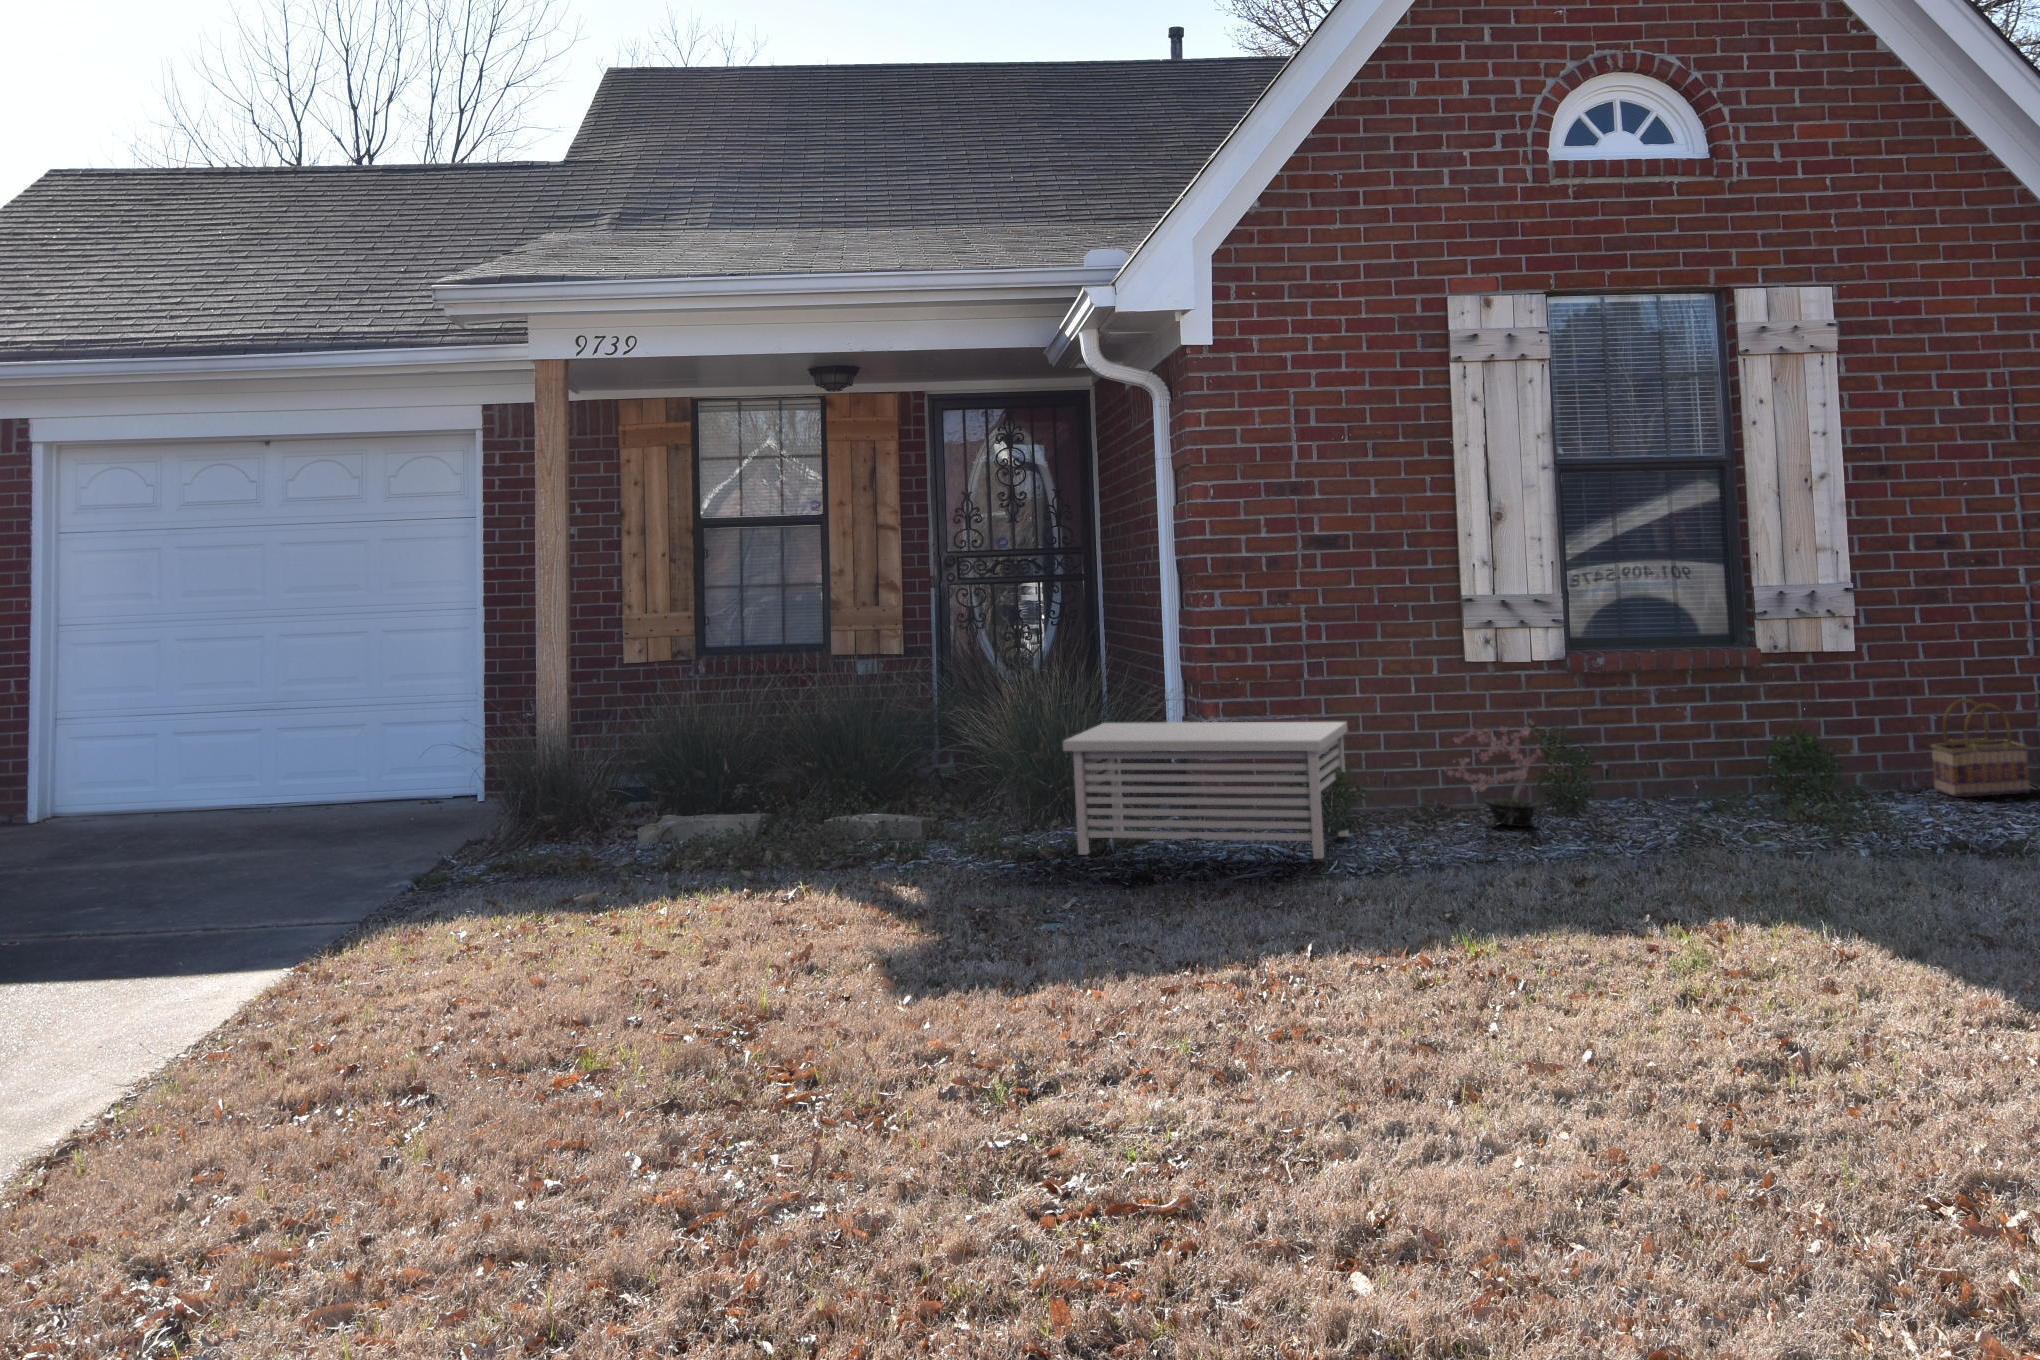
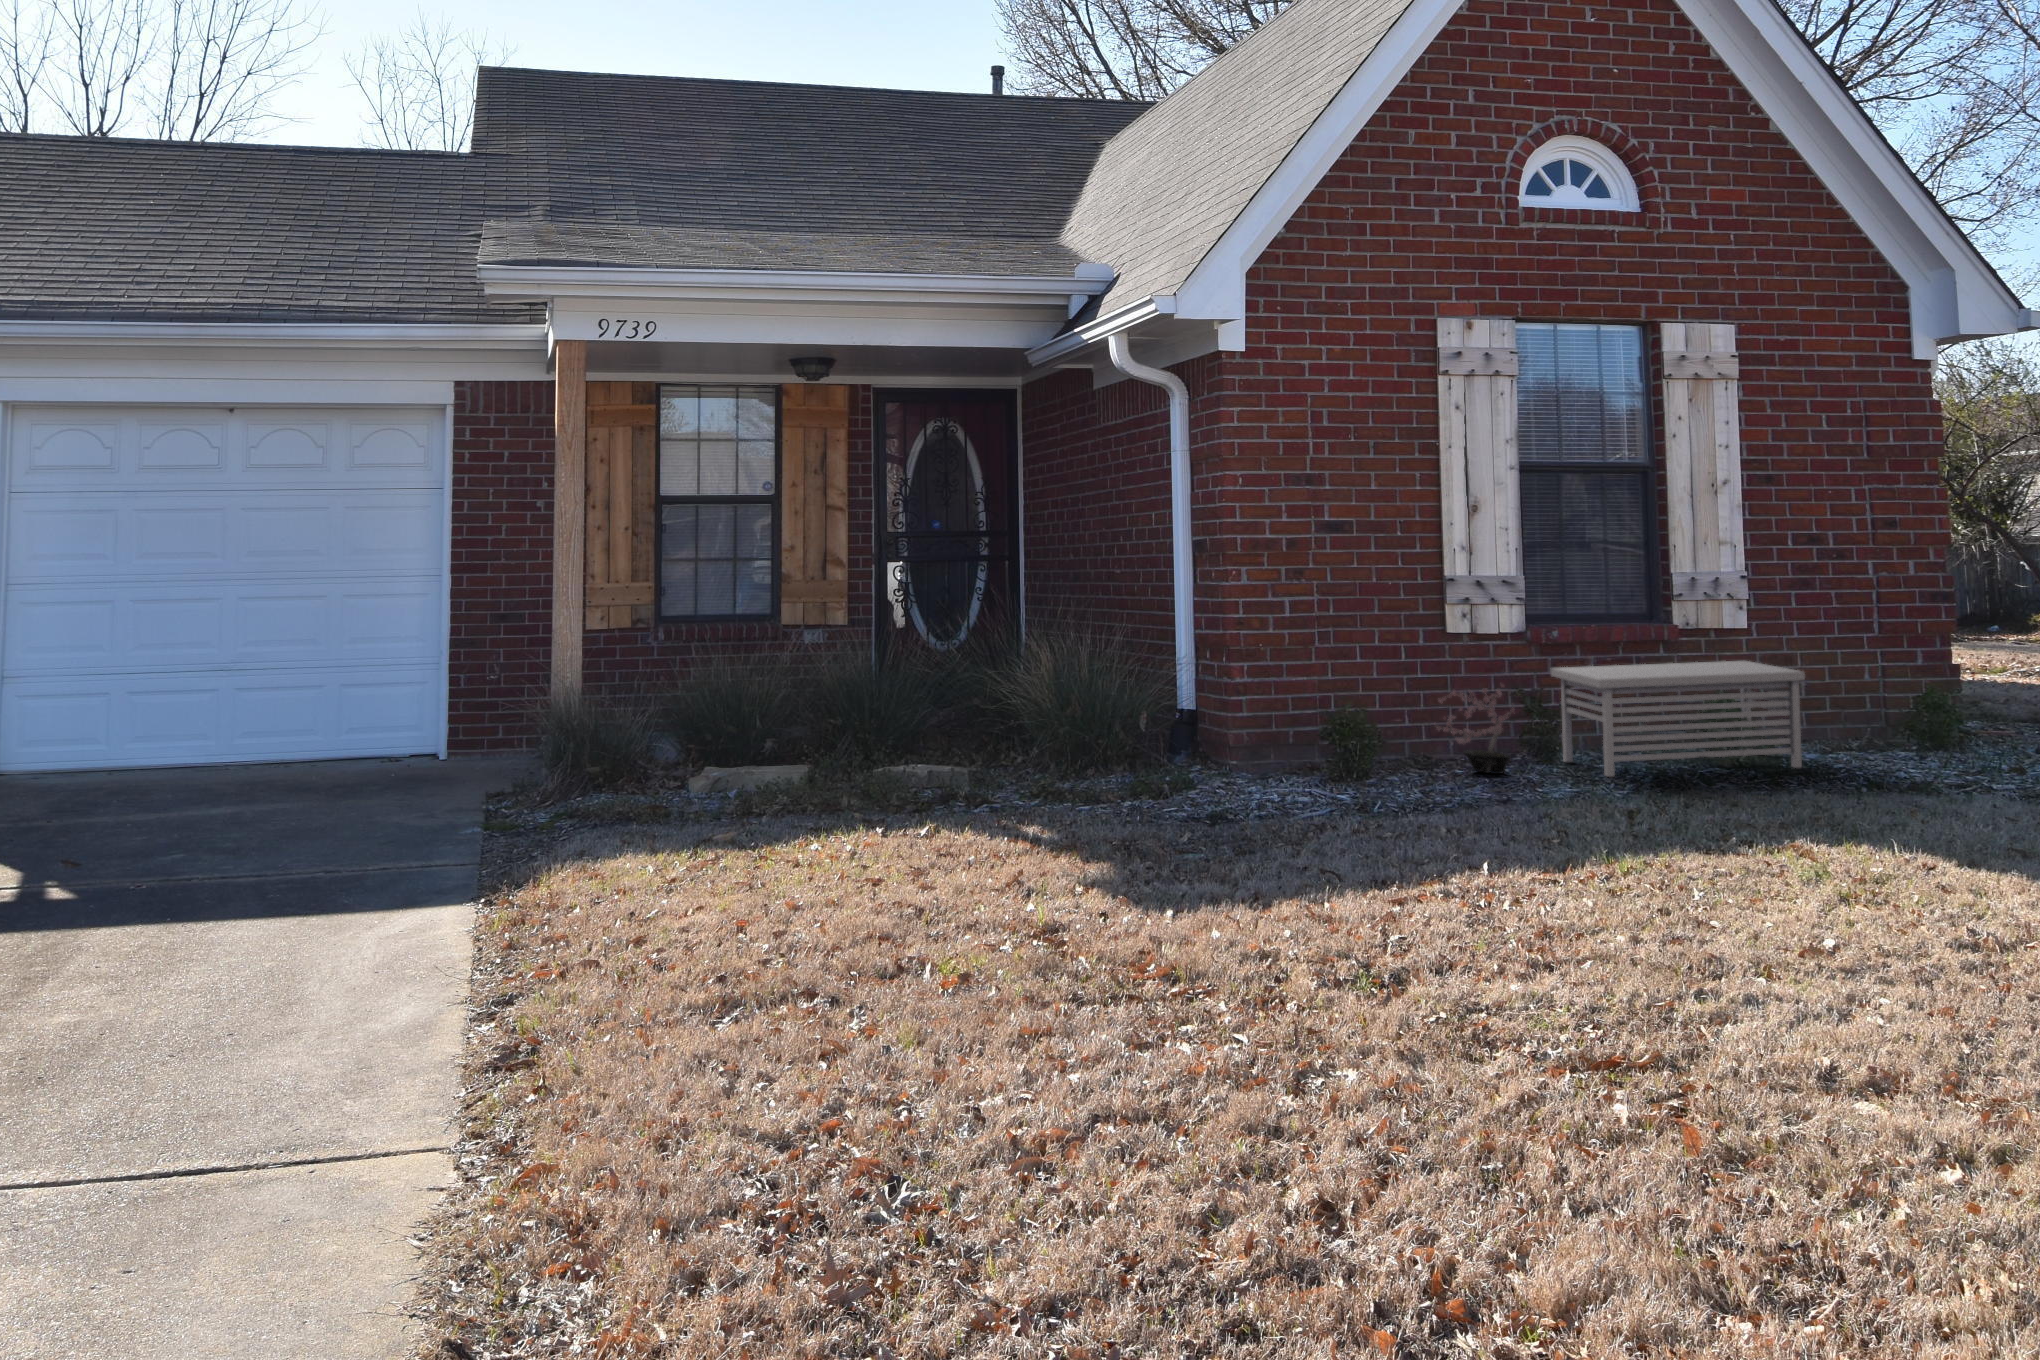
basket: present [1931,699,2030,797] -> none [1799,669,1877,750]
storage bench: present [1063,722,1349,859] -> present [1551,661,1805,777]

